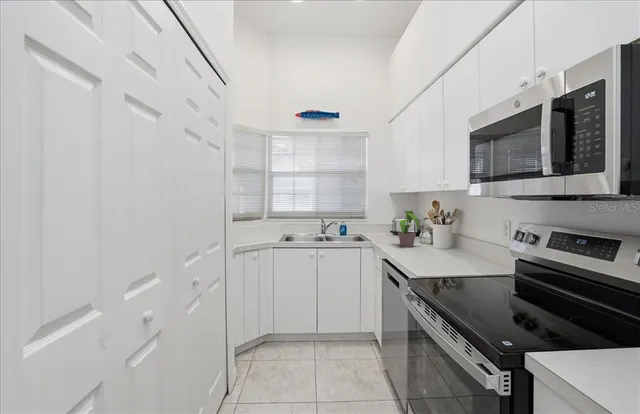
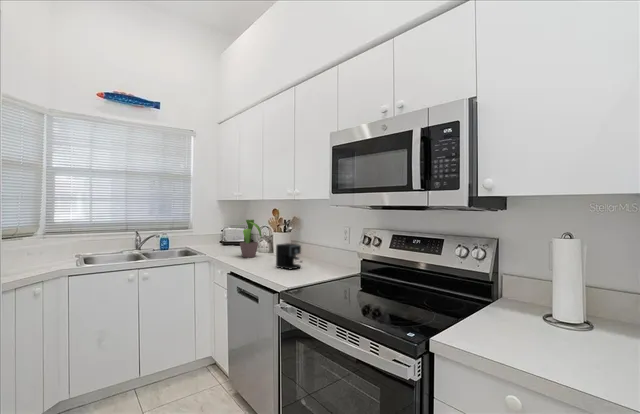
coffee maker: none [424,235,458,262] -> present [276,243,301,270]

